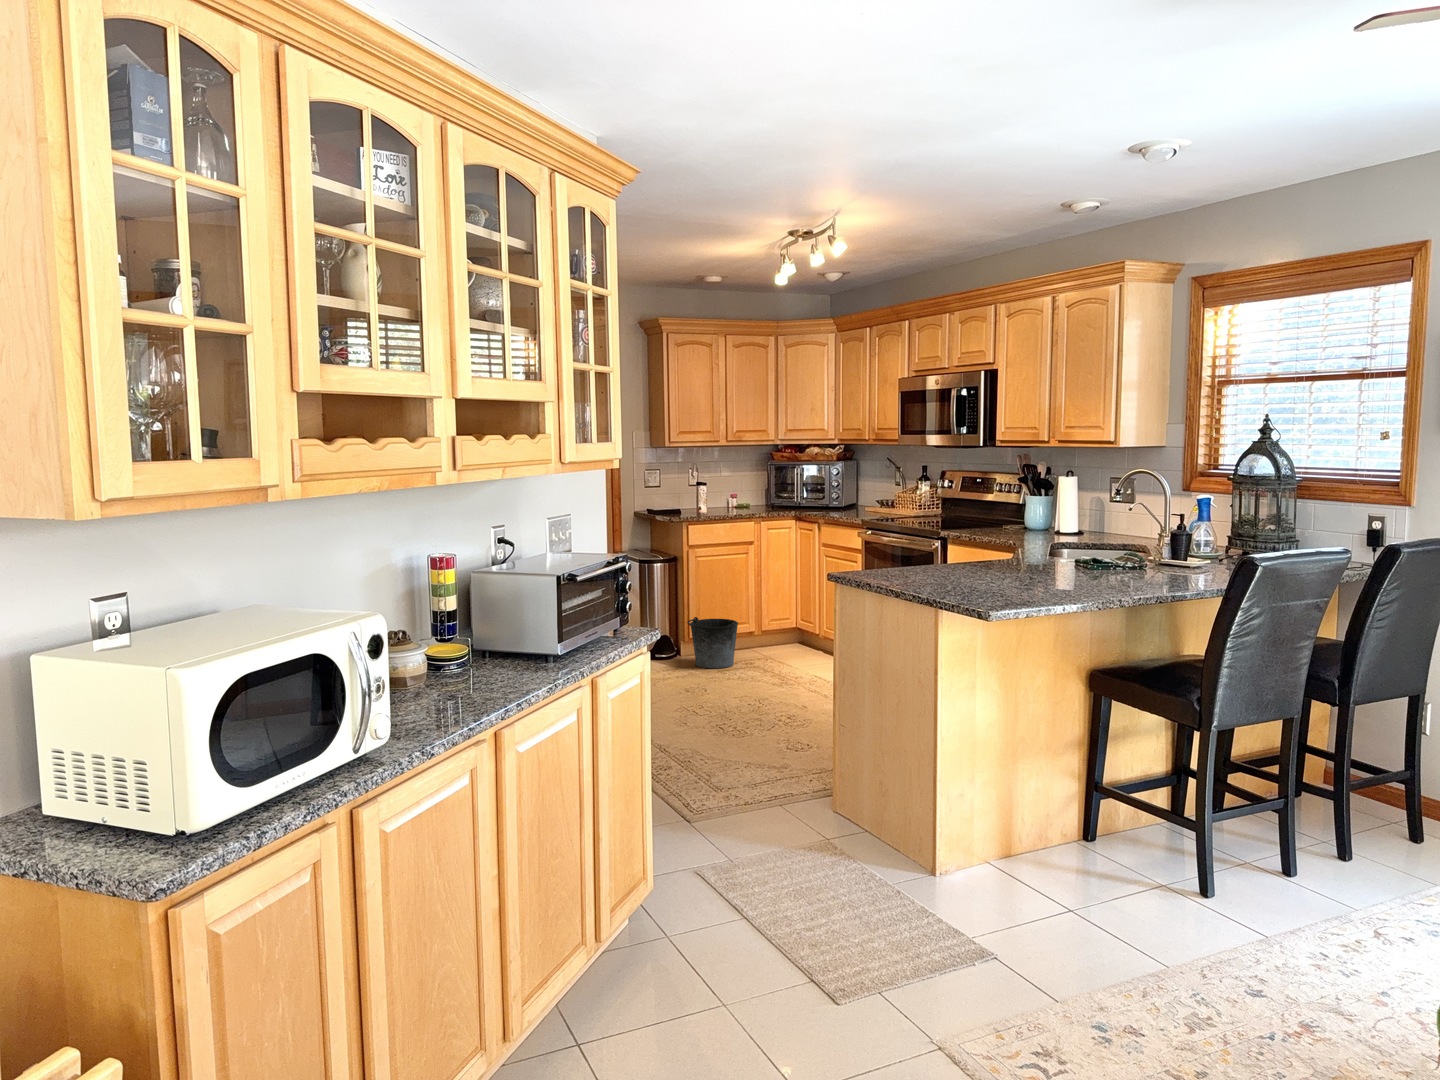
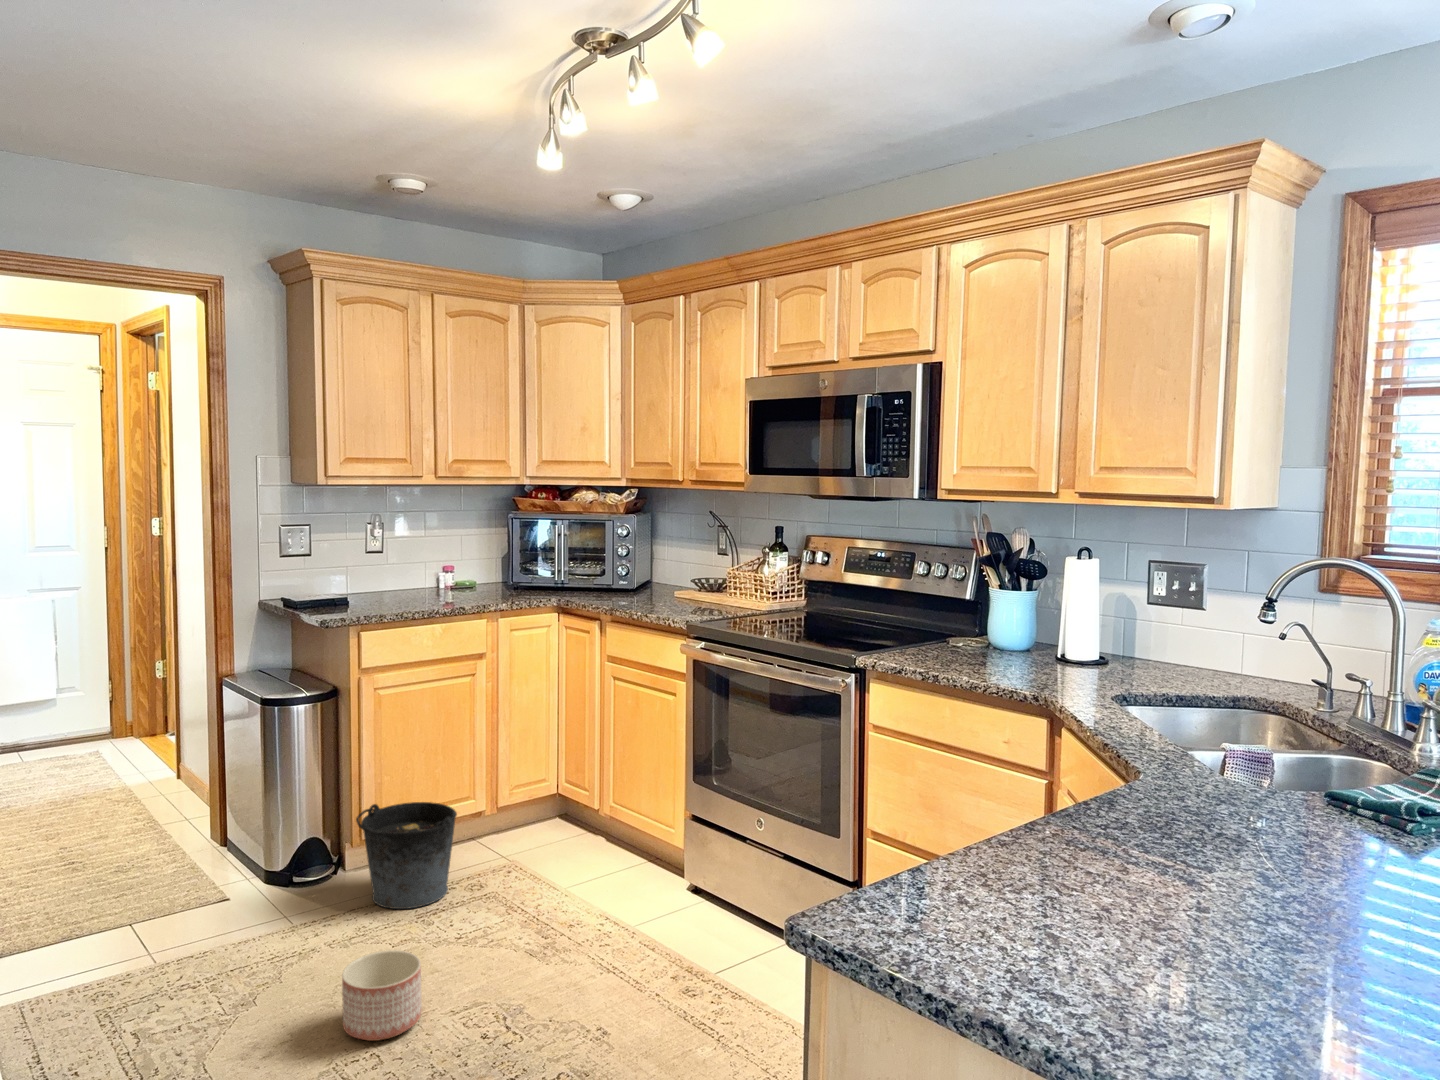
planter: none [686,668,721,702] -> present [342,950,422,1041]

